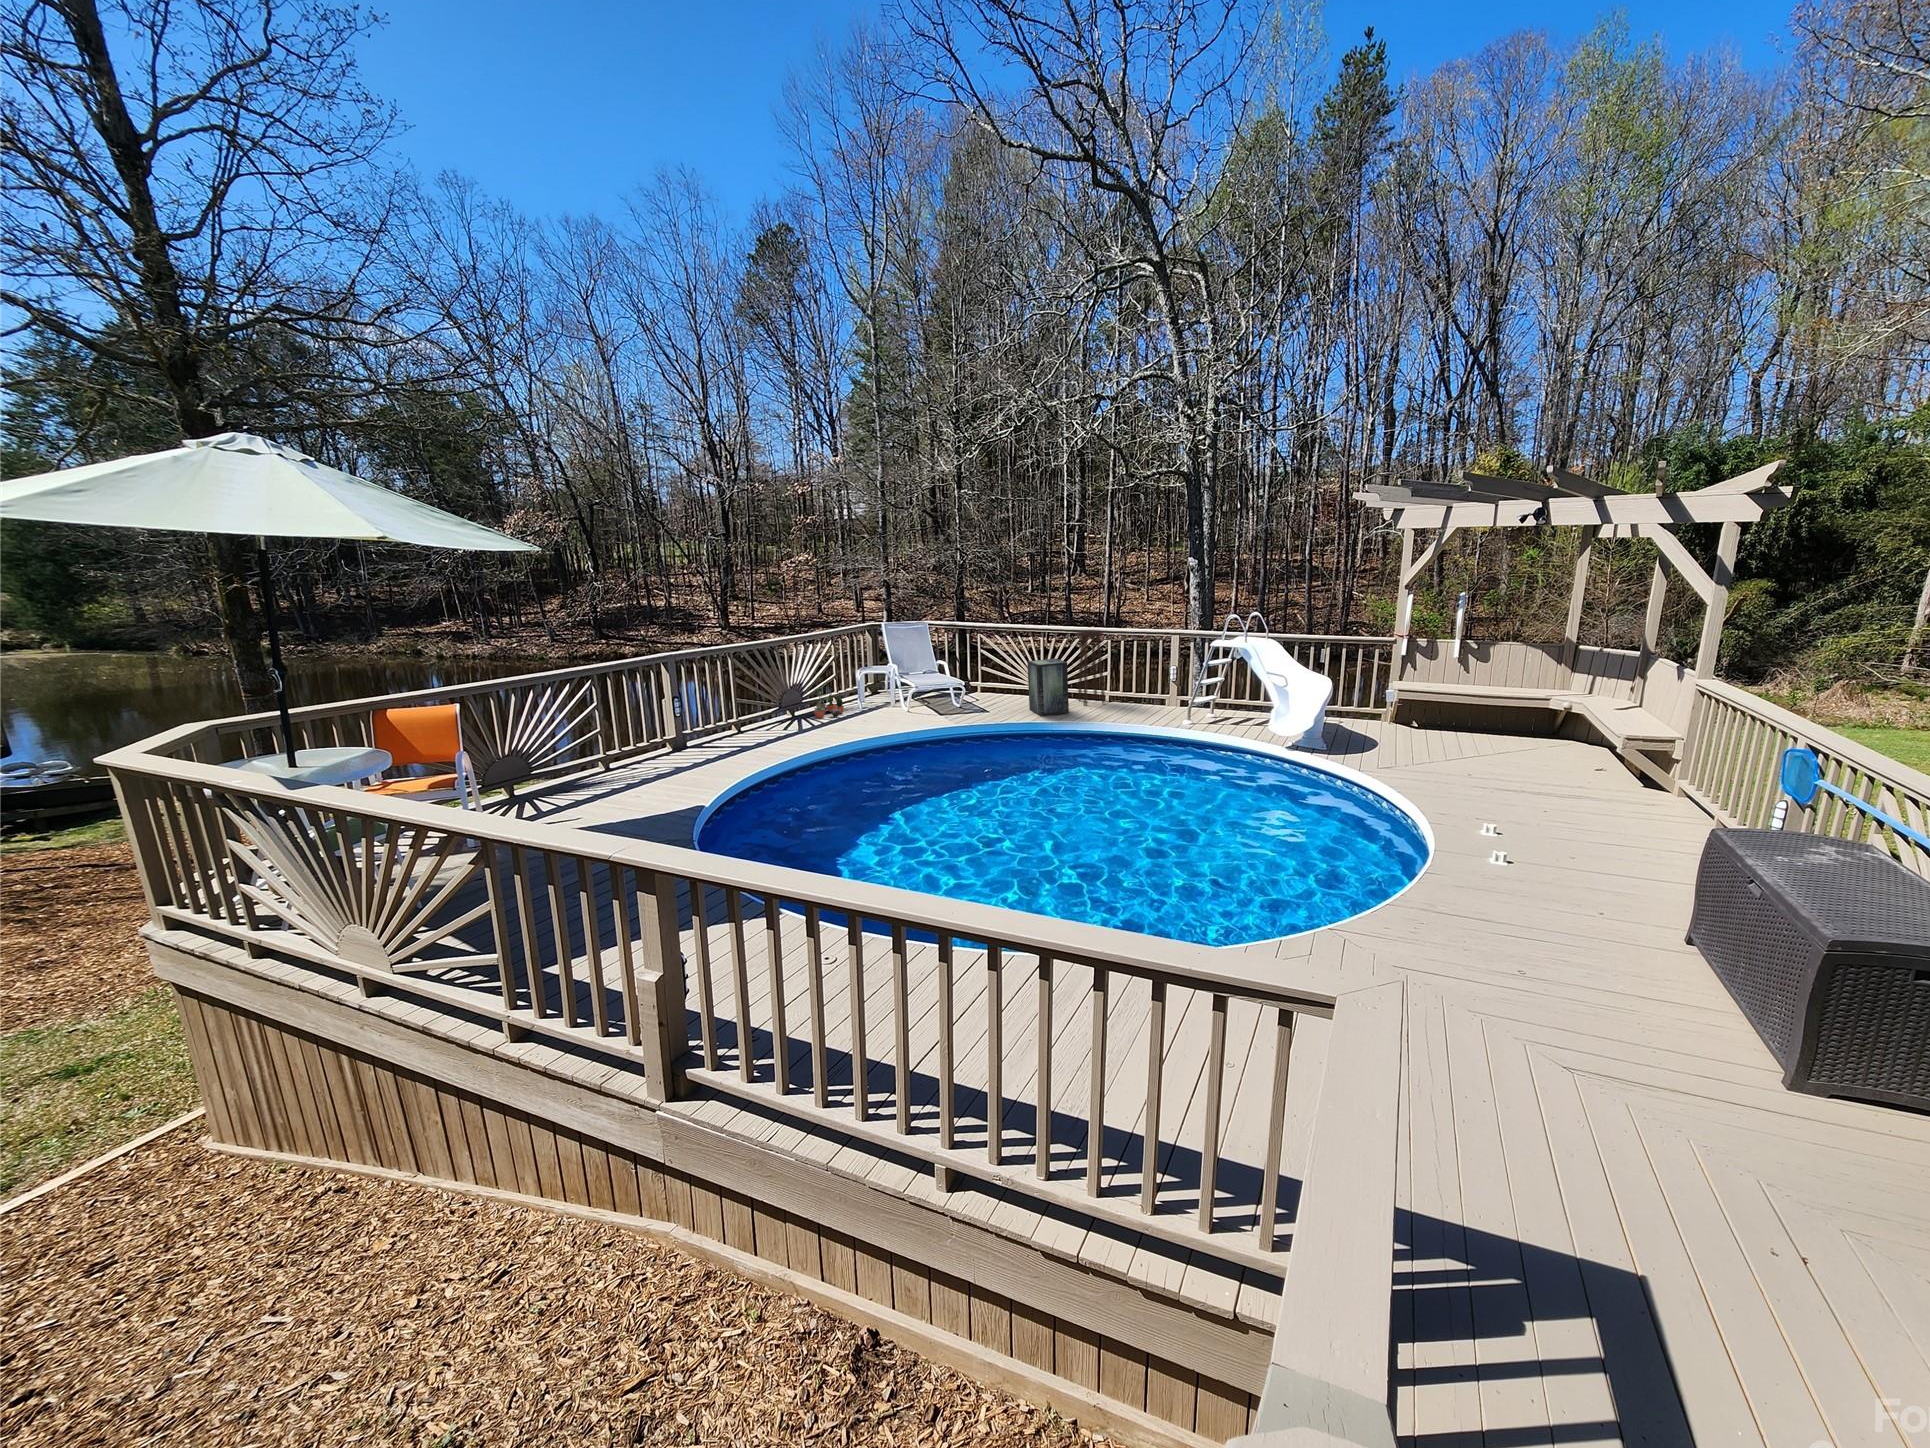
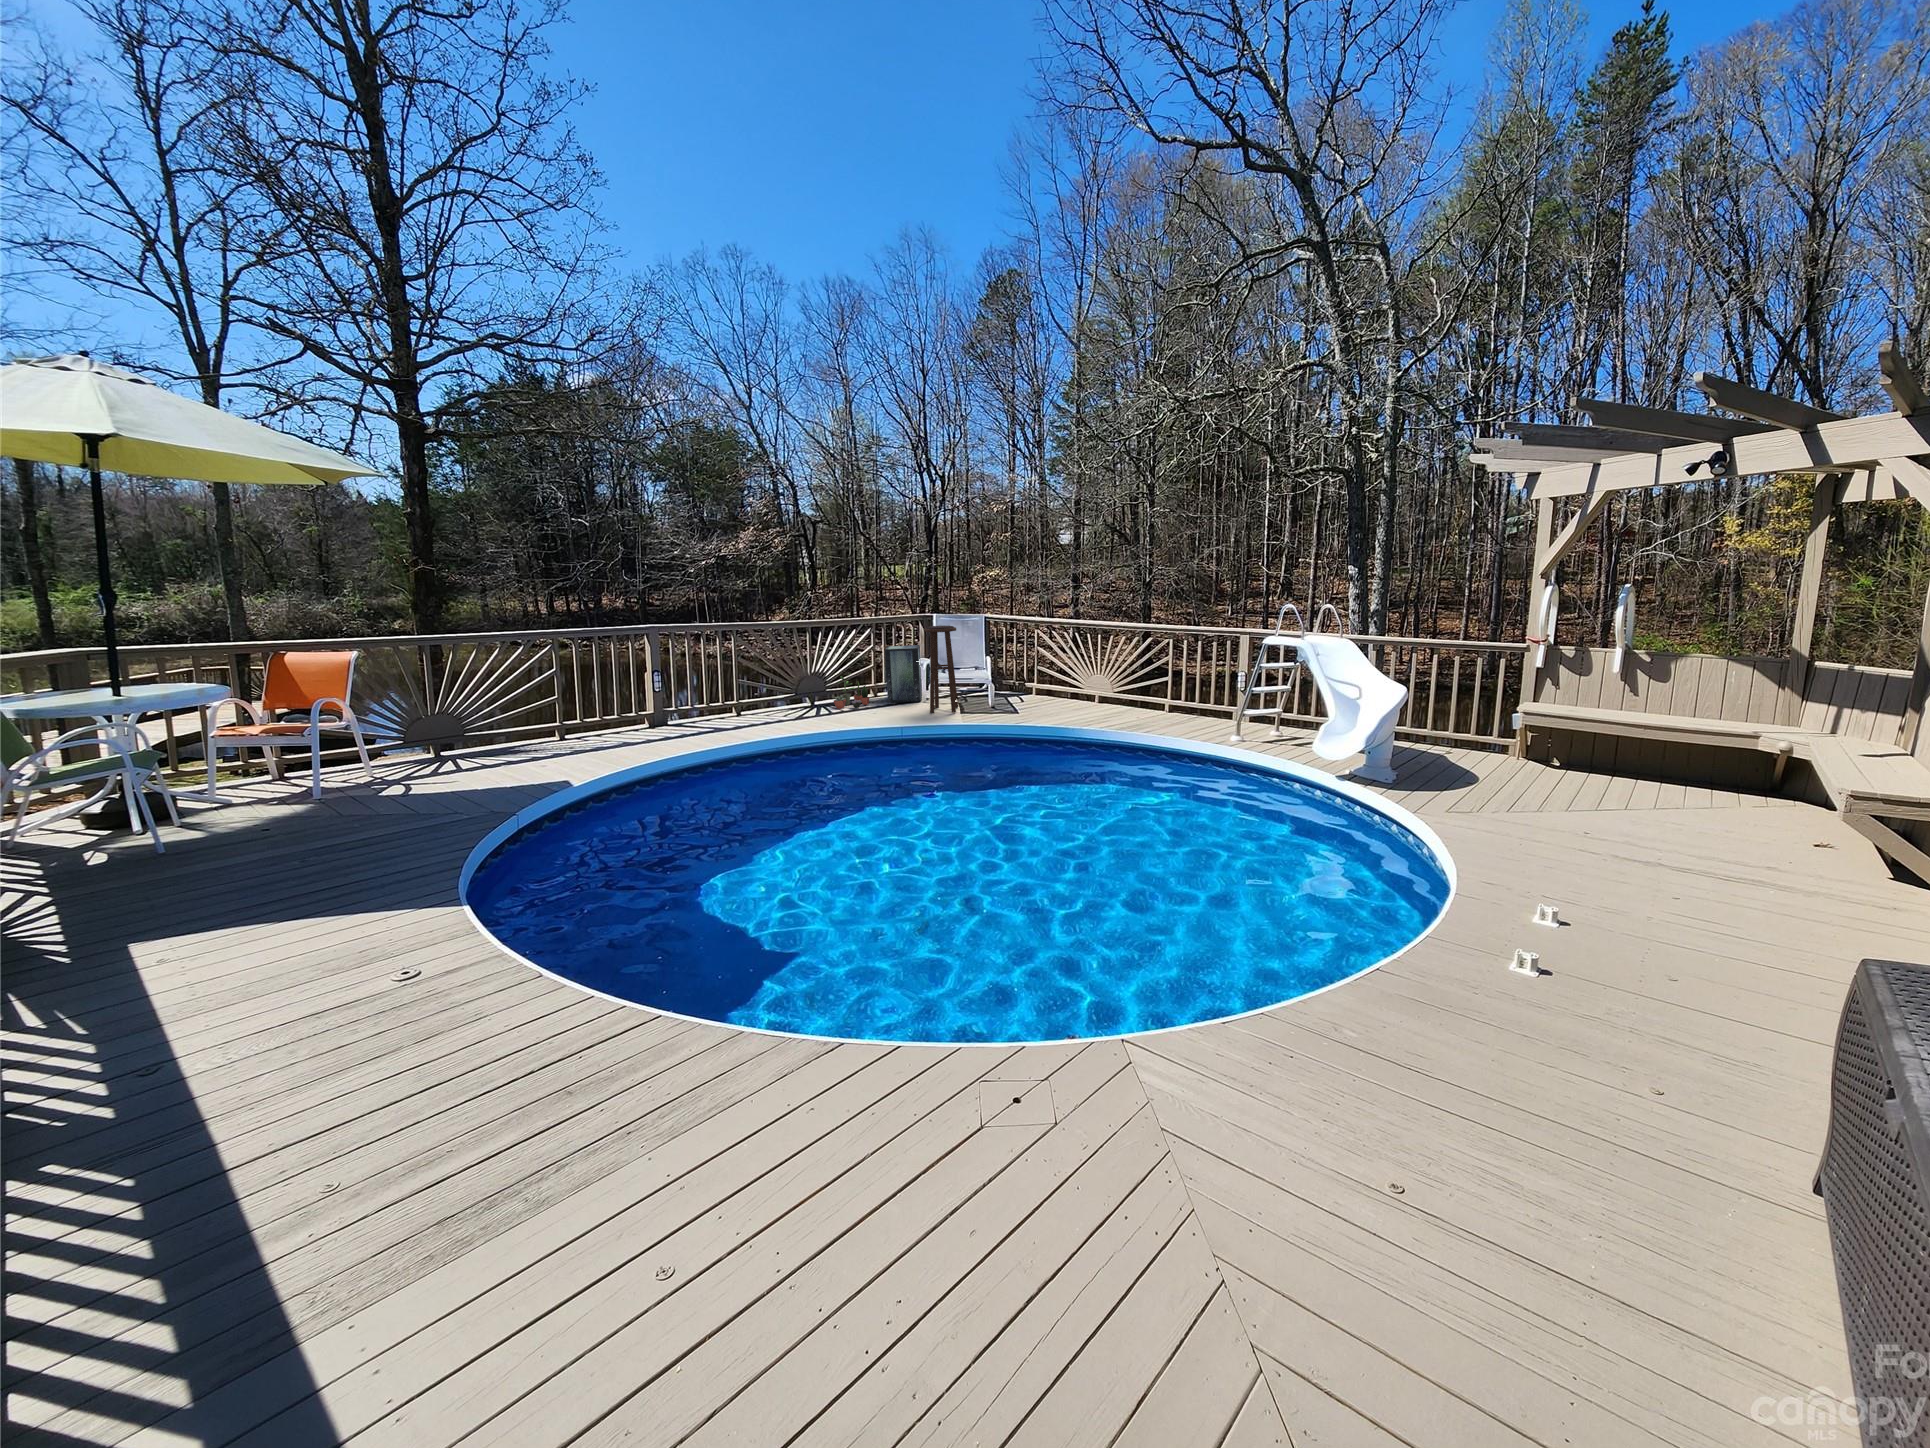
stool: present [1076,630,1106,705] -> present [924,625,958,713]
storage box: present [1027,659,1069,716] -> present [885,645,922,703]

